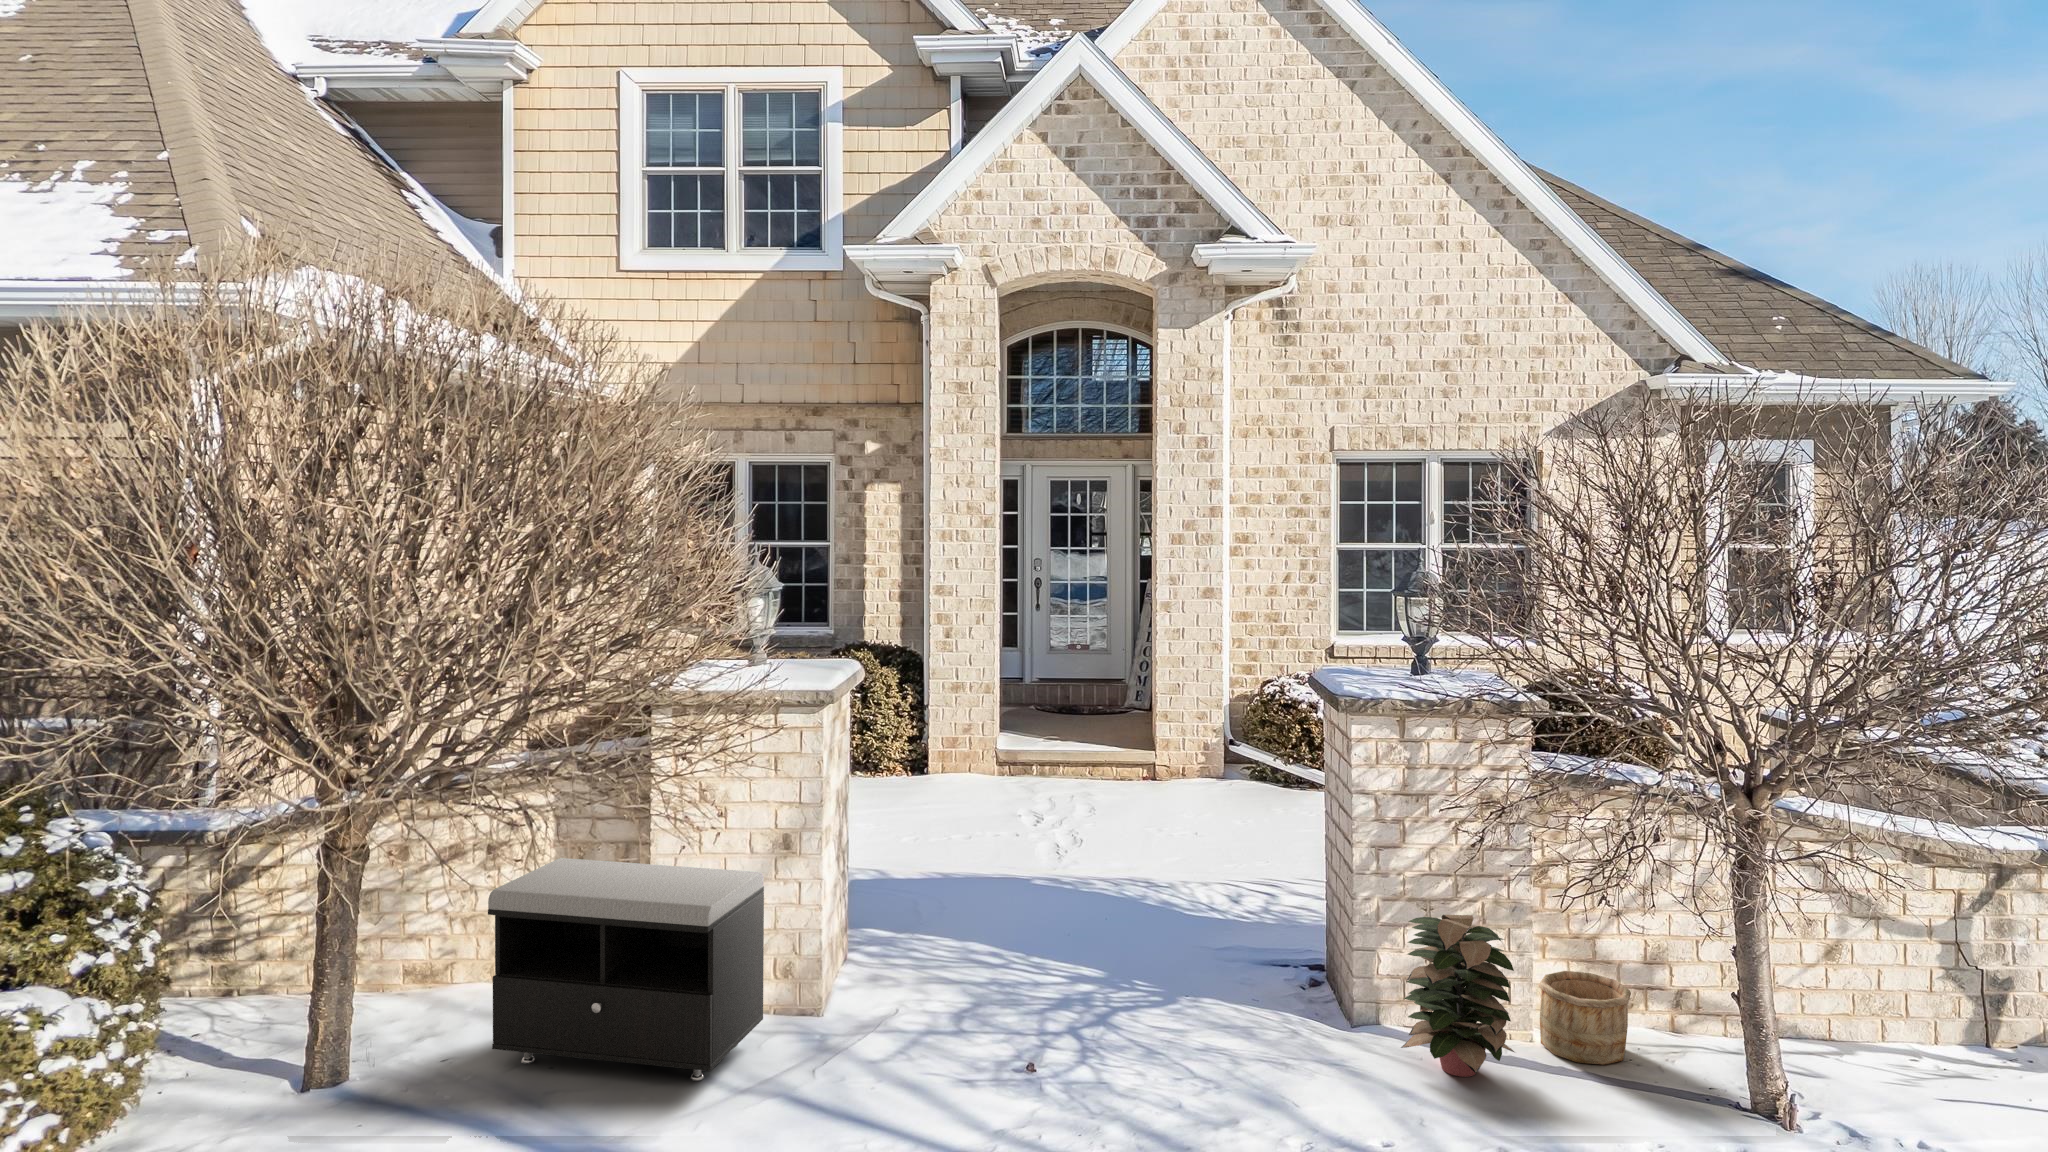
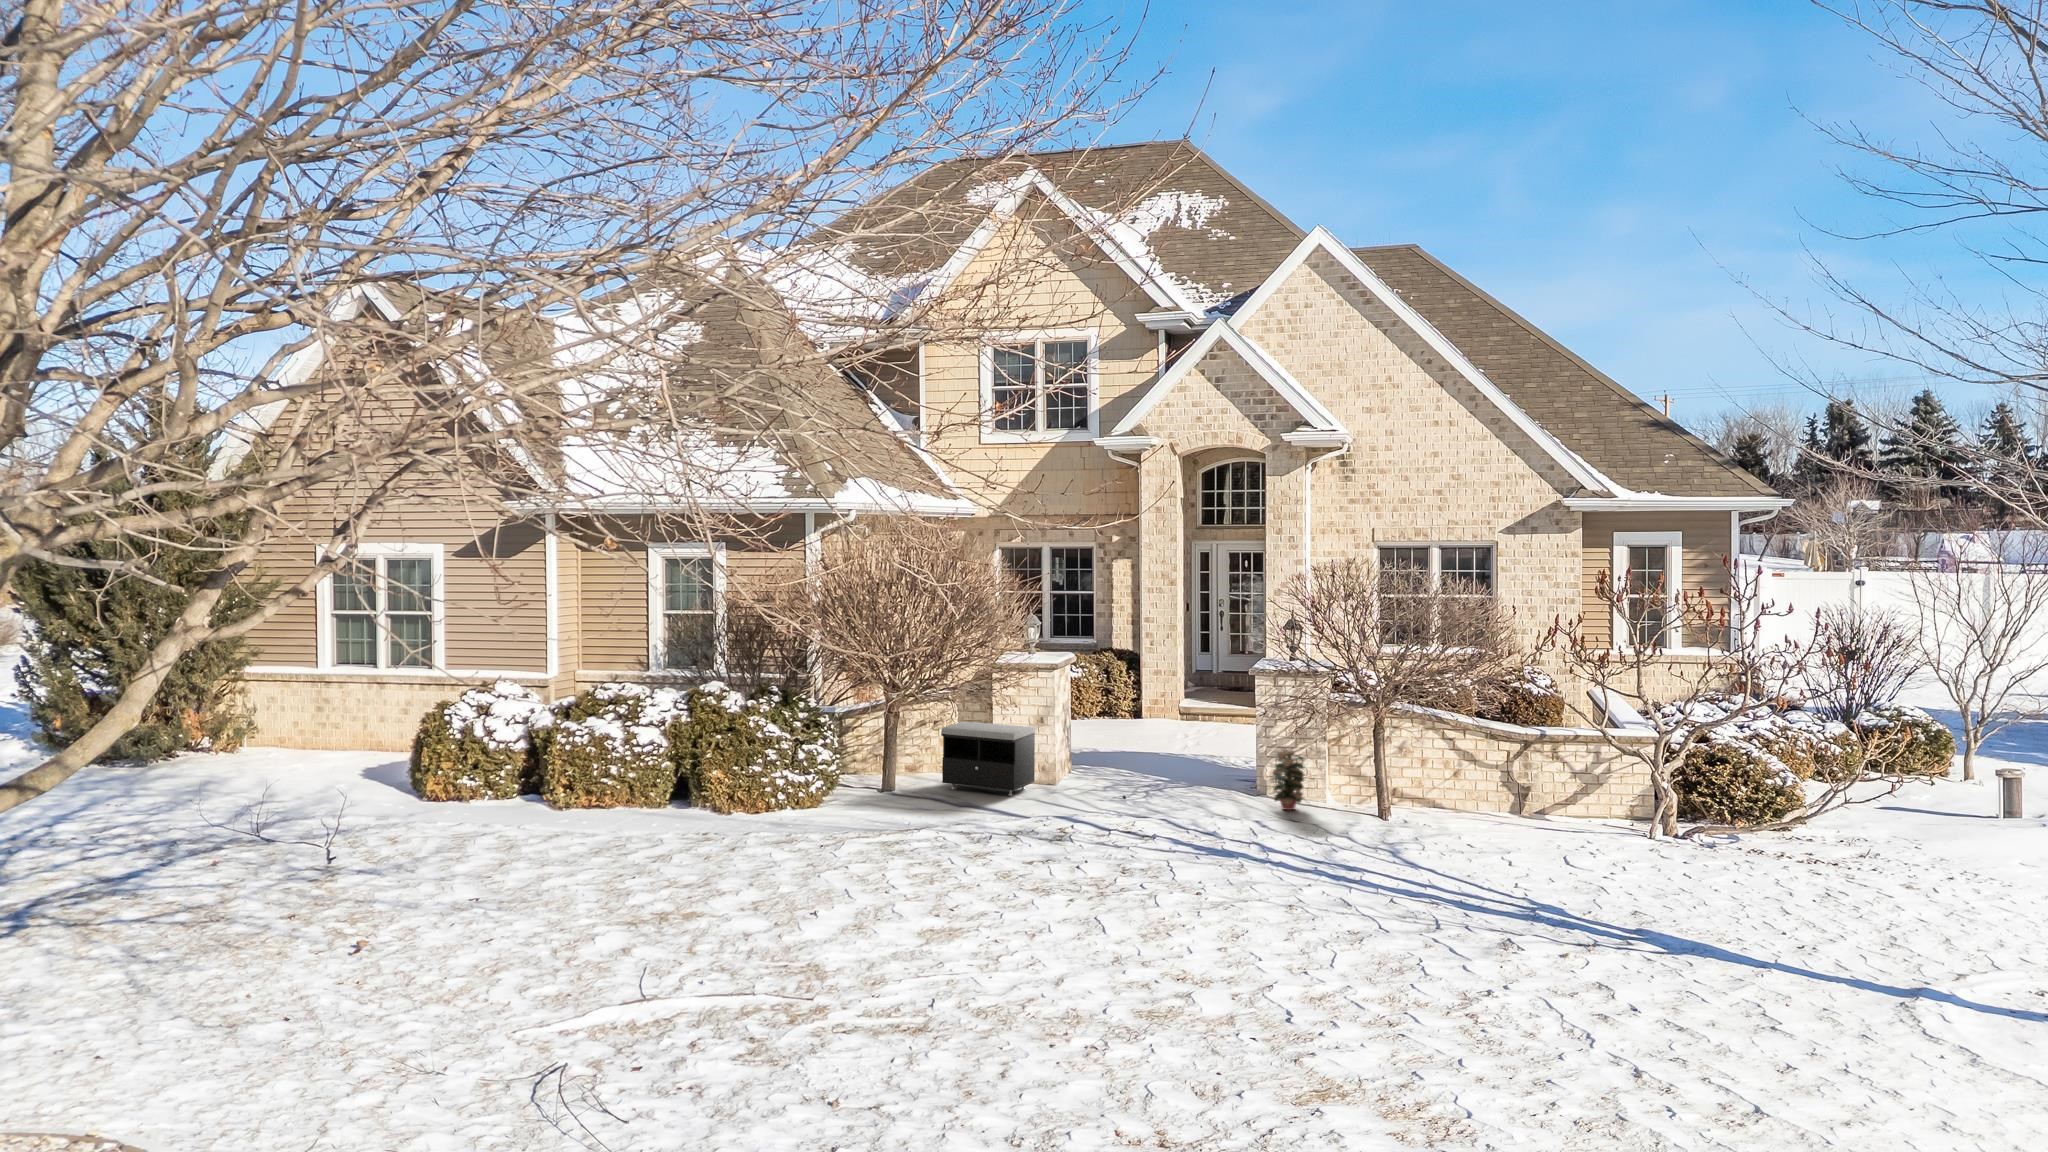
wooden bucket: present [1538,971,1631,1065] -> none [1329,779,1363,811]

